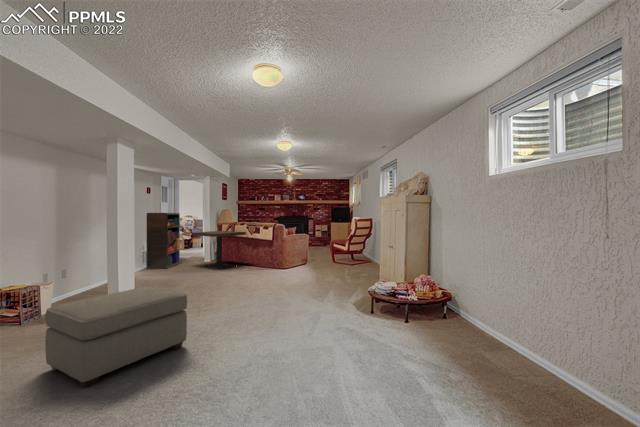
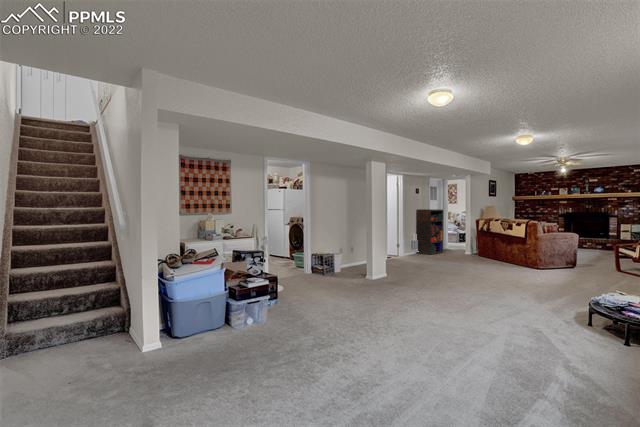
side table: present [192,231,246,269] -> none [450,226,500,260]
ottoman: present [45,287,187,387] -> none [346,255,410,295]

